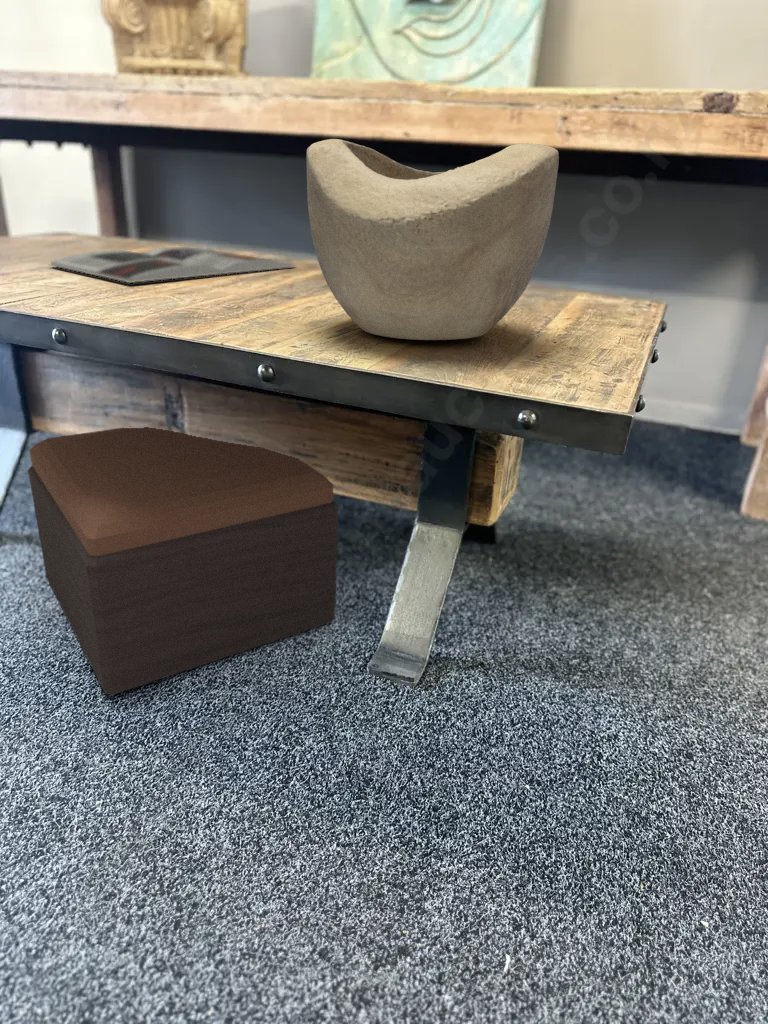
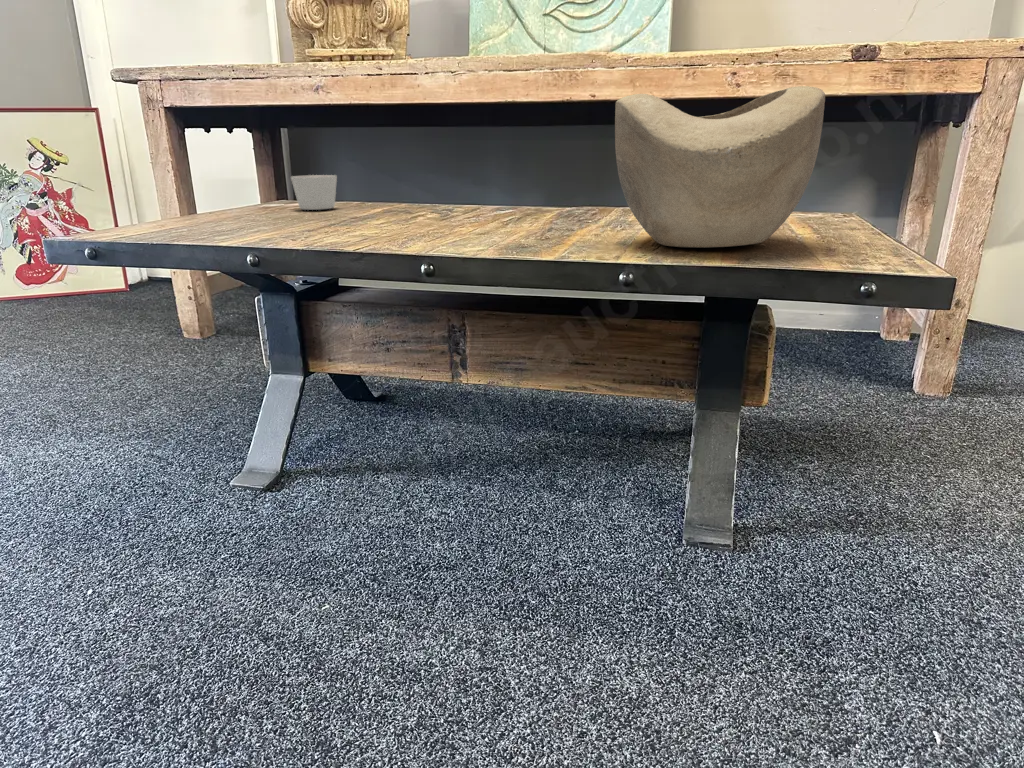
candle: none [54,204,107,245] -> present [291,175,337,210]
magazine: present [50,247,295,283] -> none [323,203,524,230]
footstool: present [28,427,338,695] -> none [347,338,637,586]

